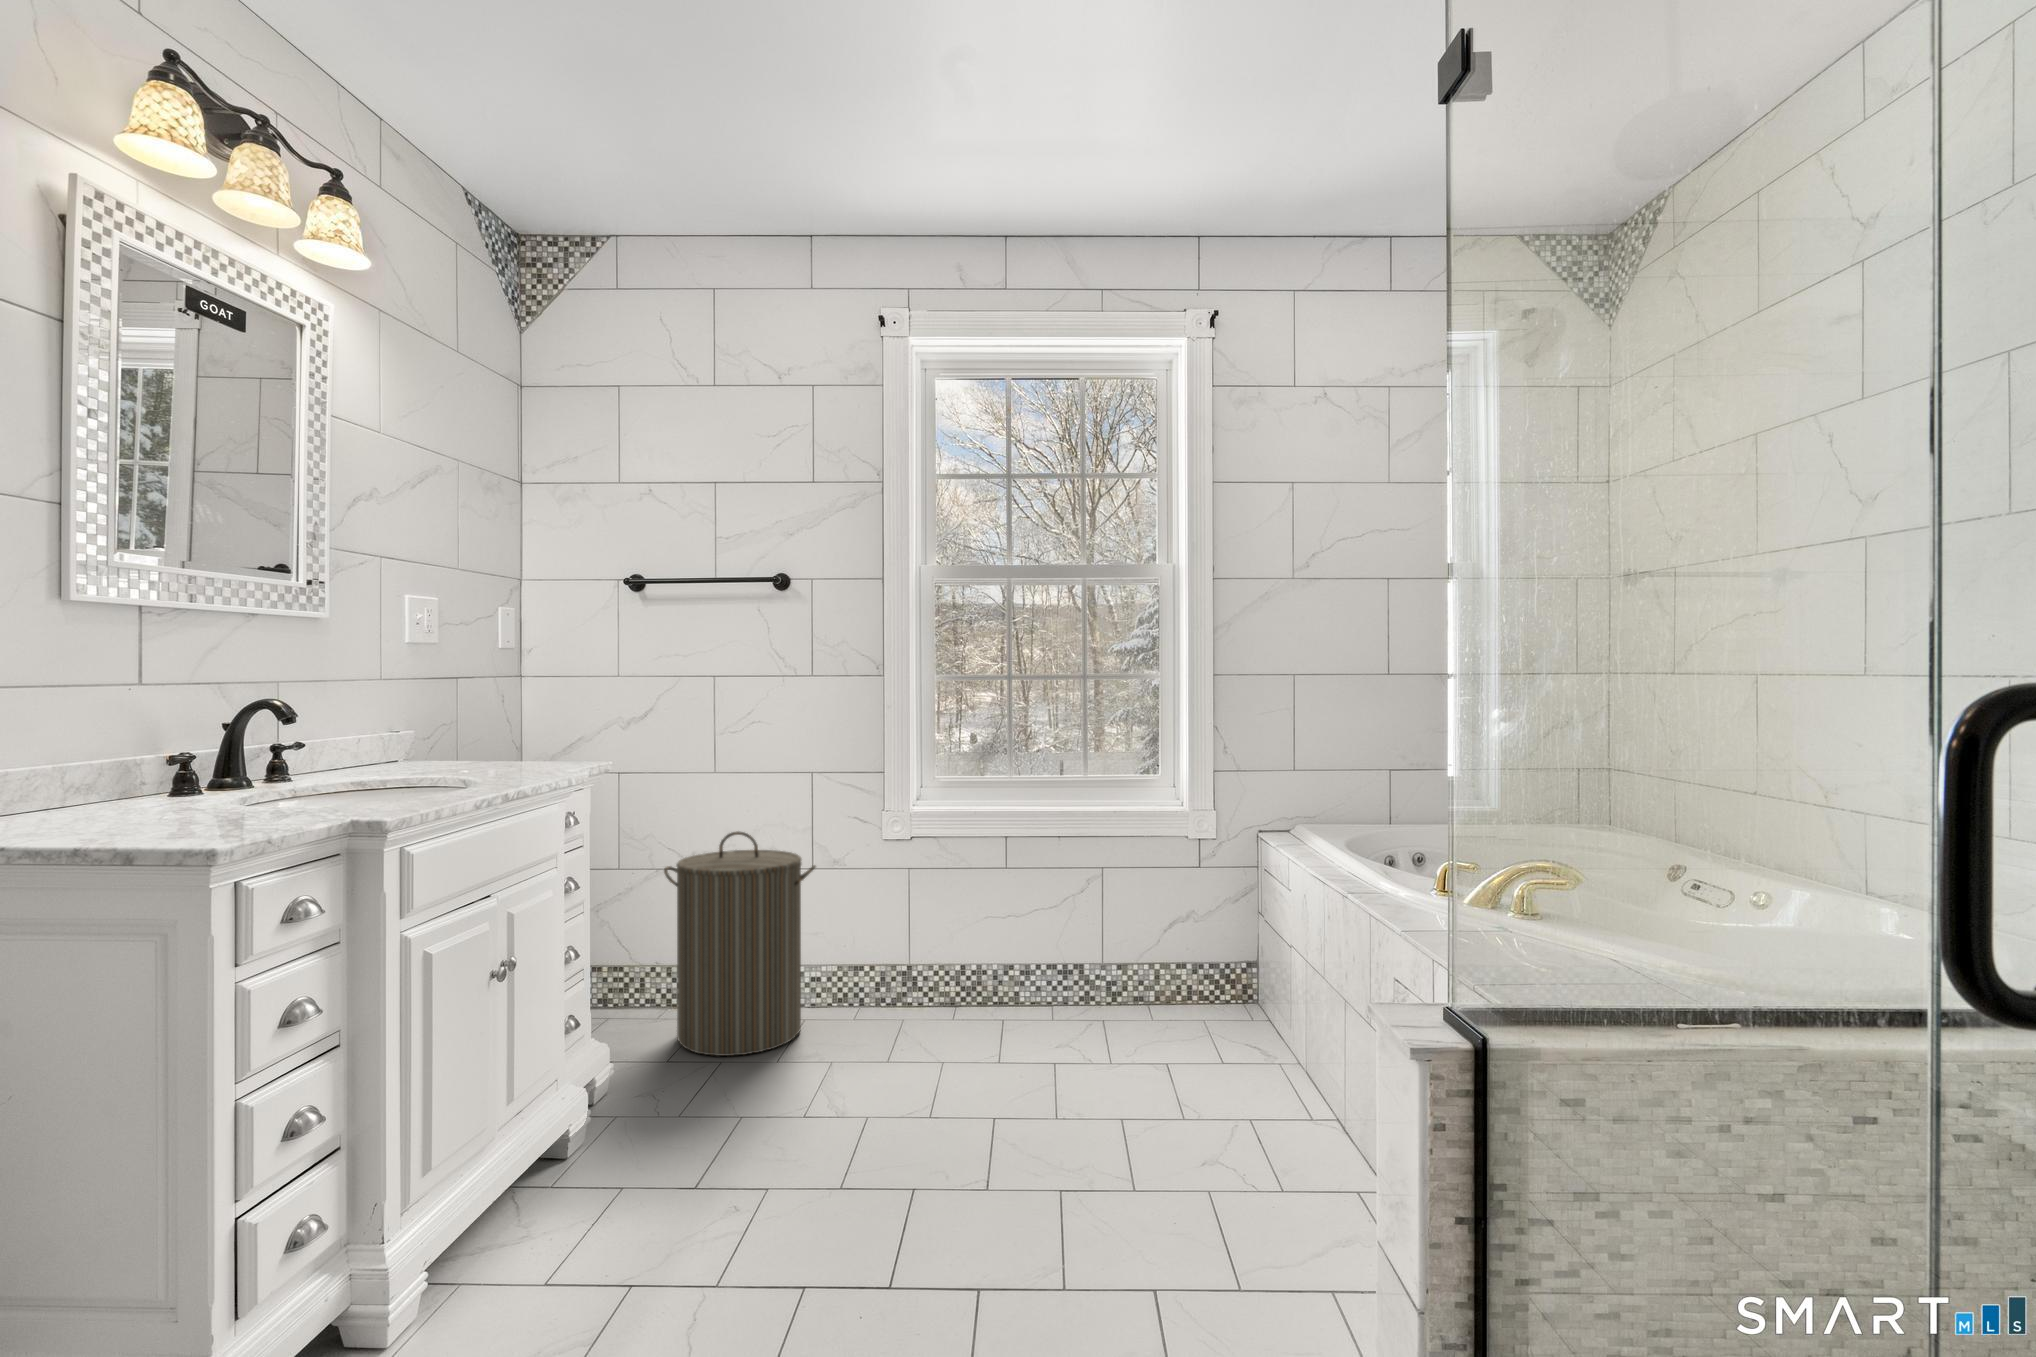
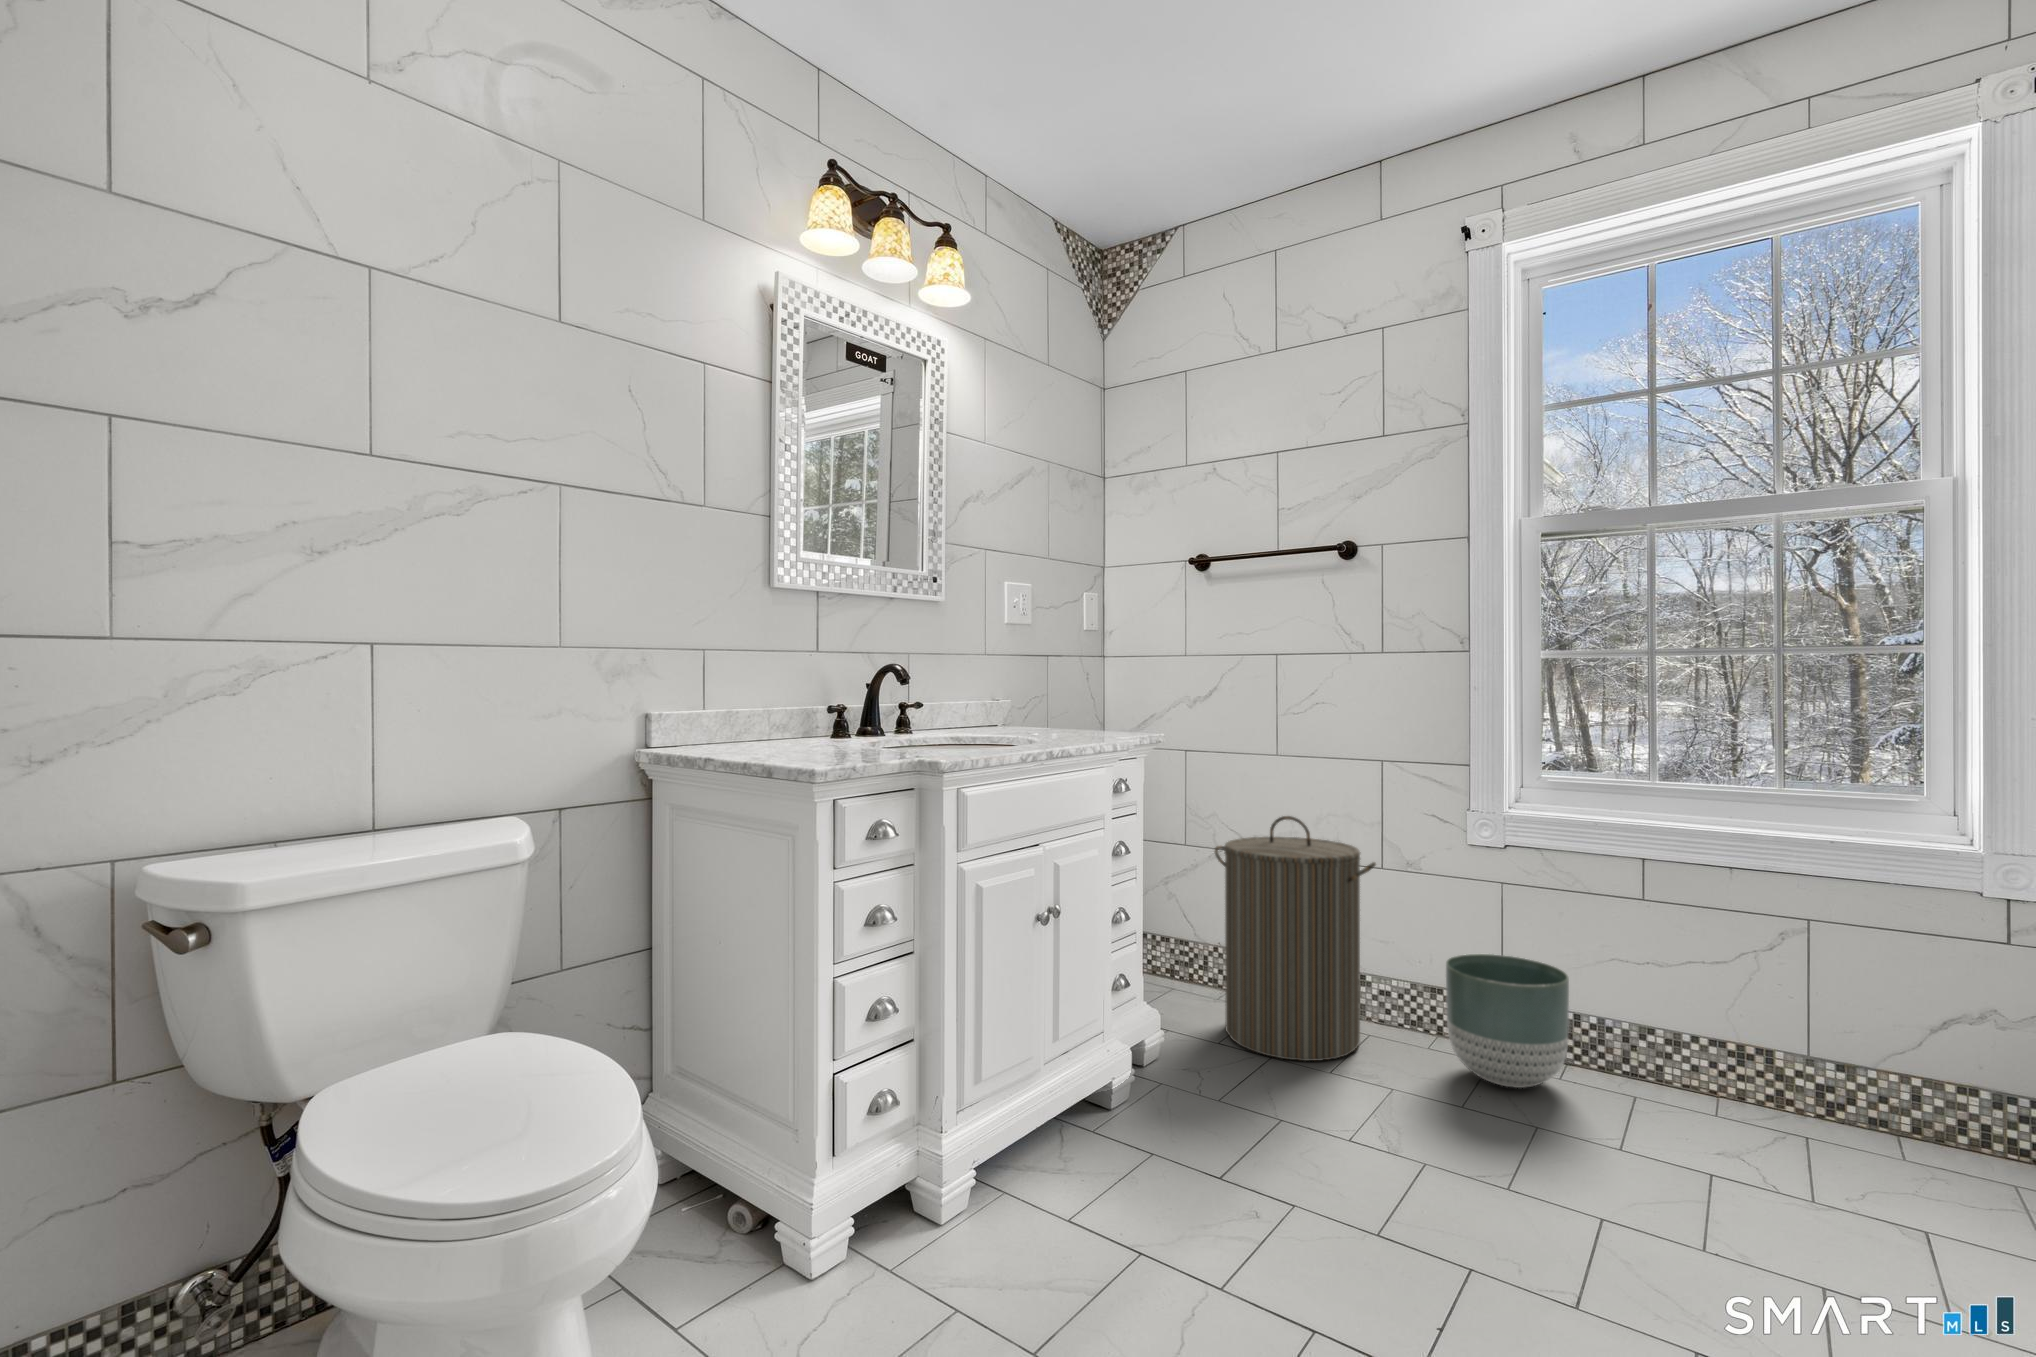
planter: none [874,928,963,1033] -> present [1446,954,1569,1088]

